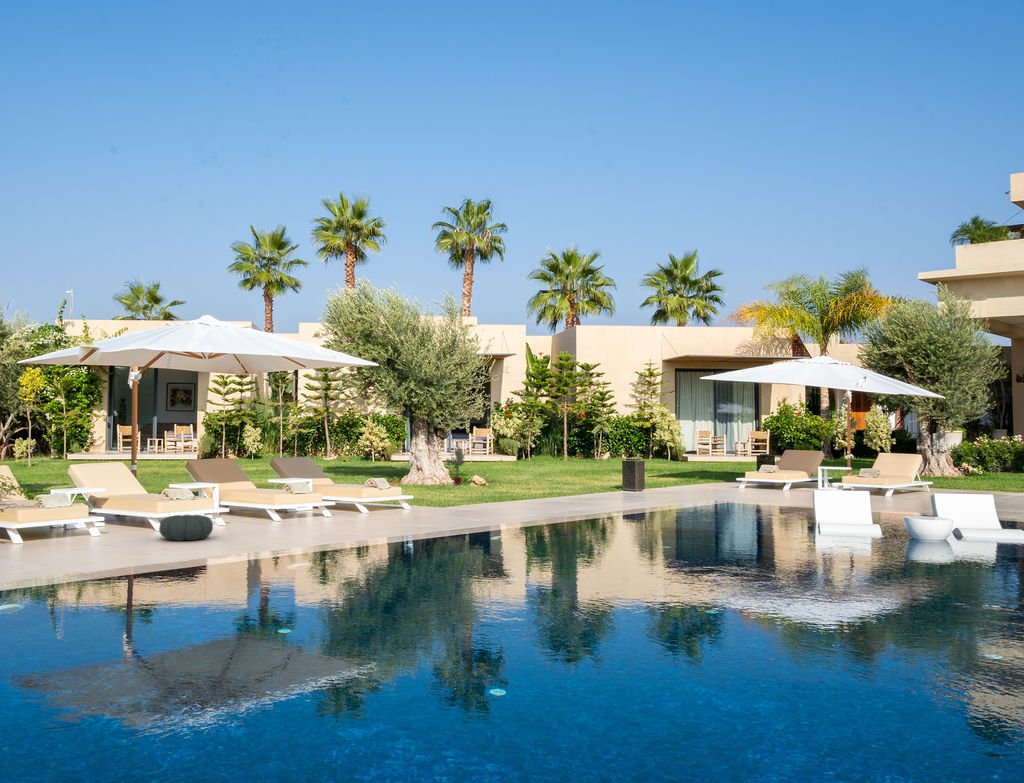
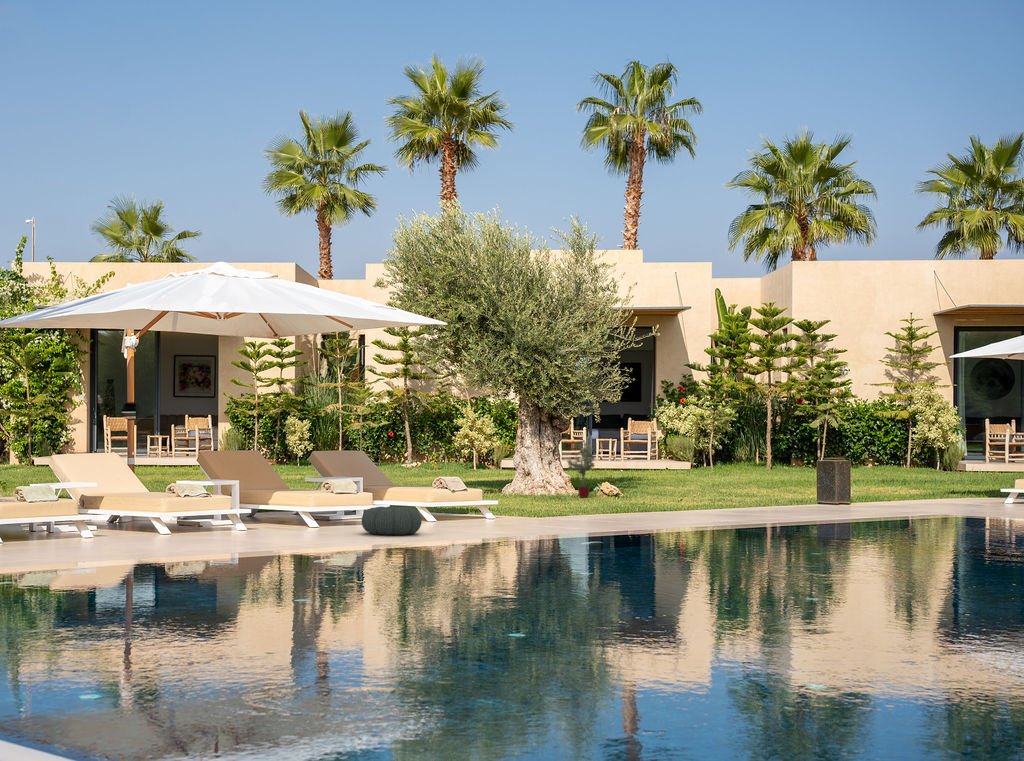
pouf: present [159,515,213,541] -> present [362,506,422,535]

